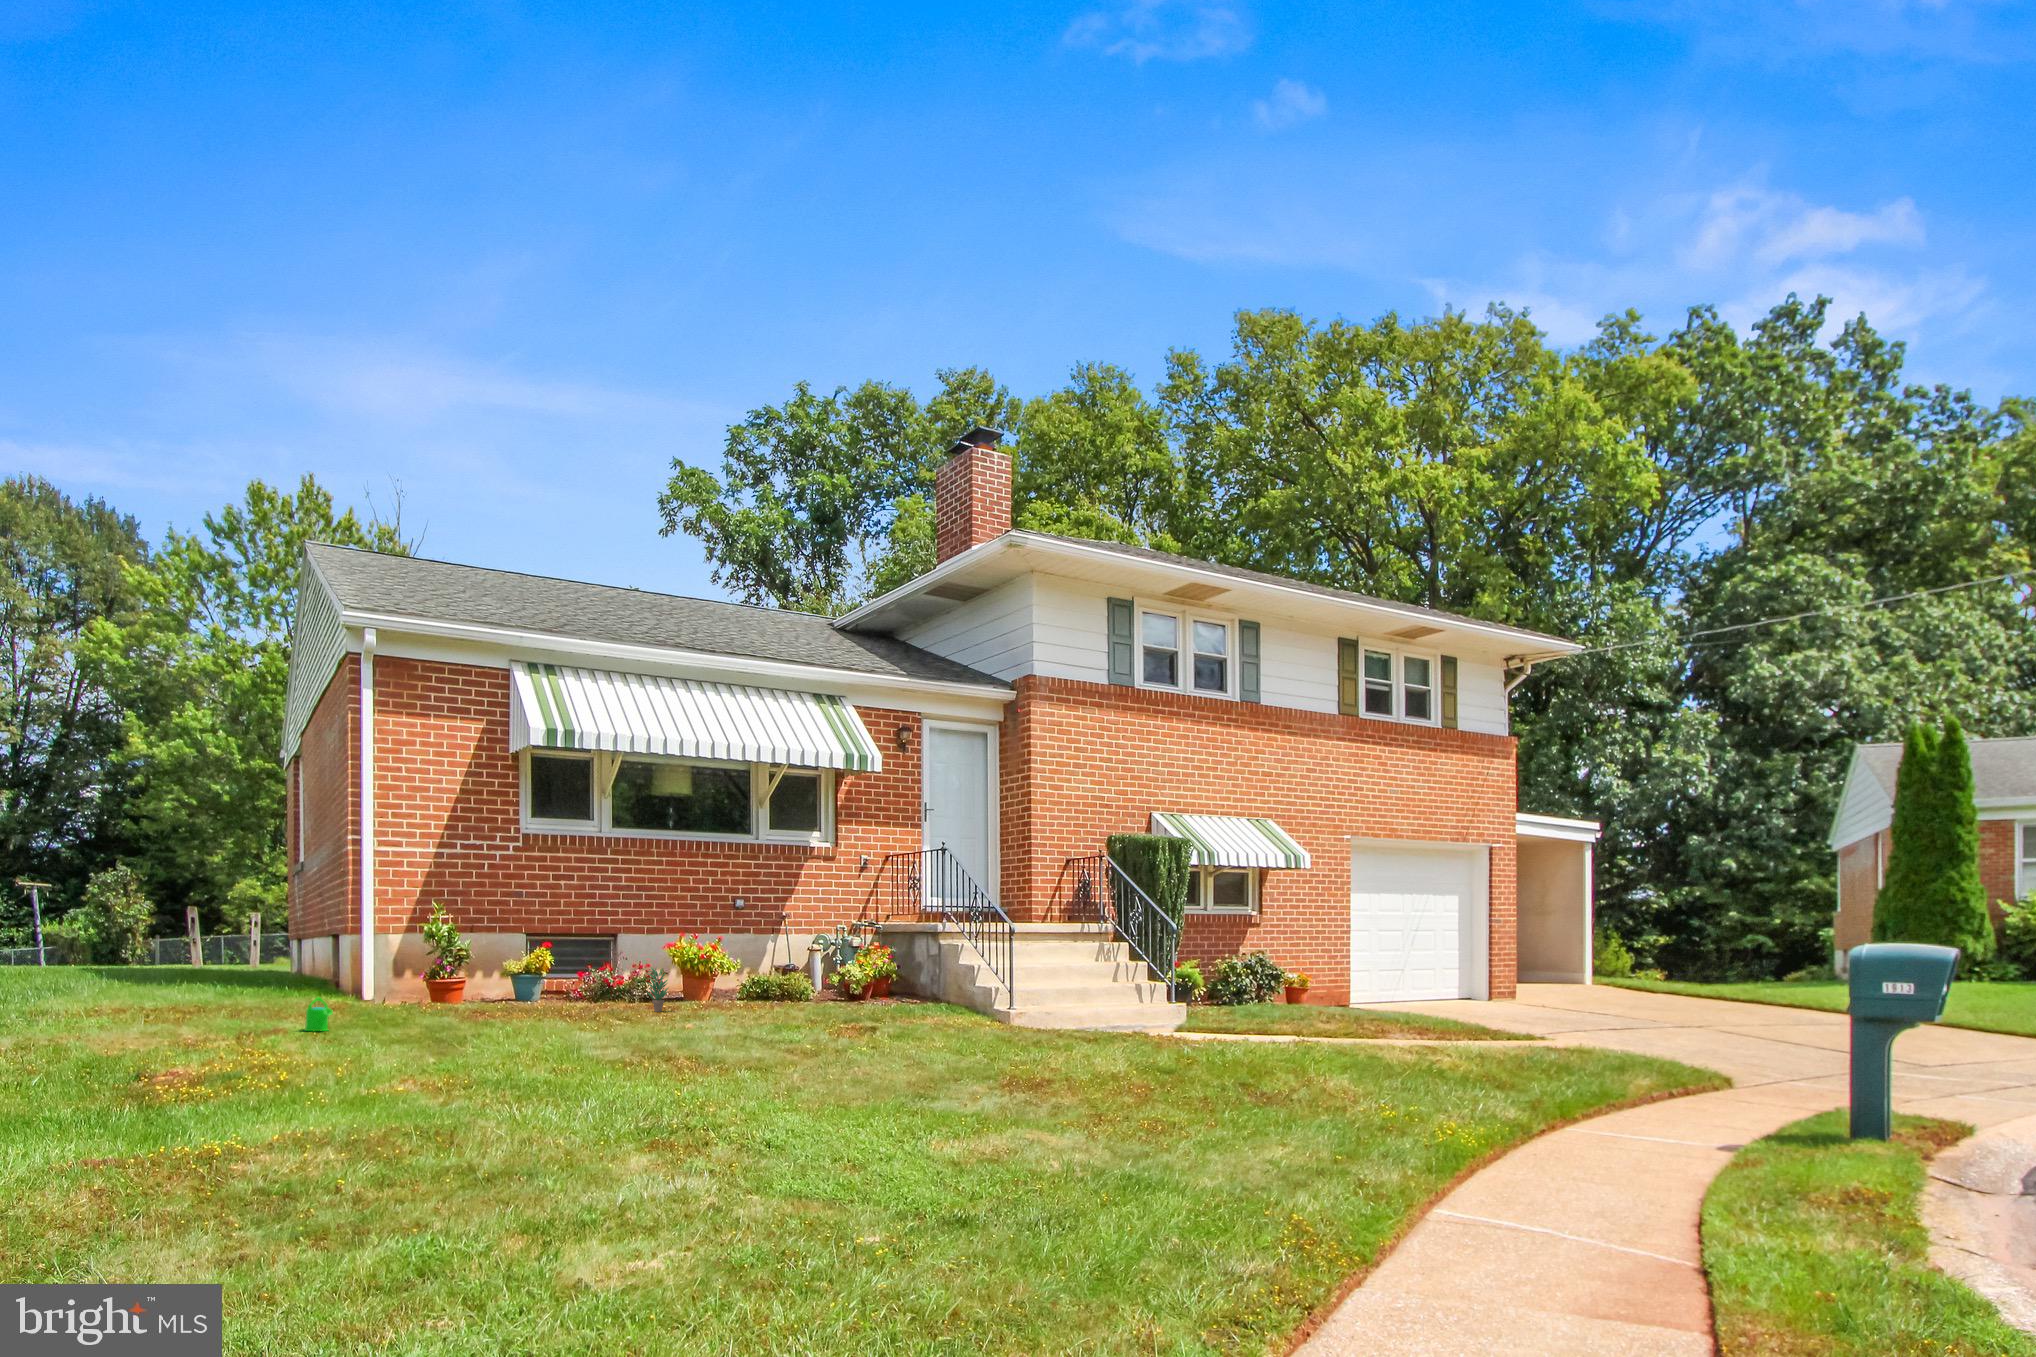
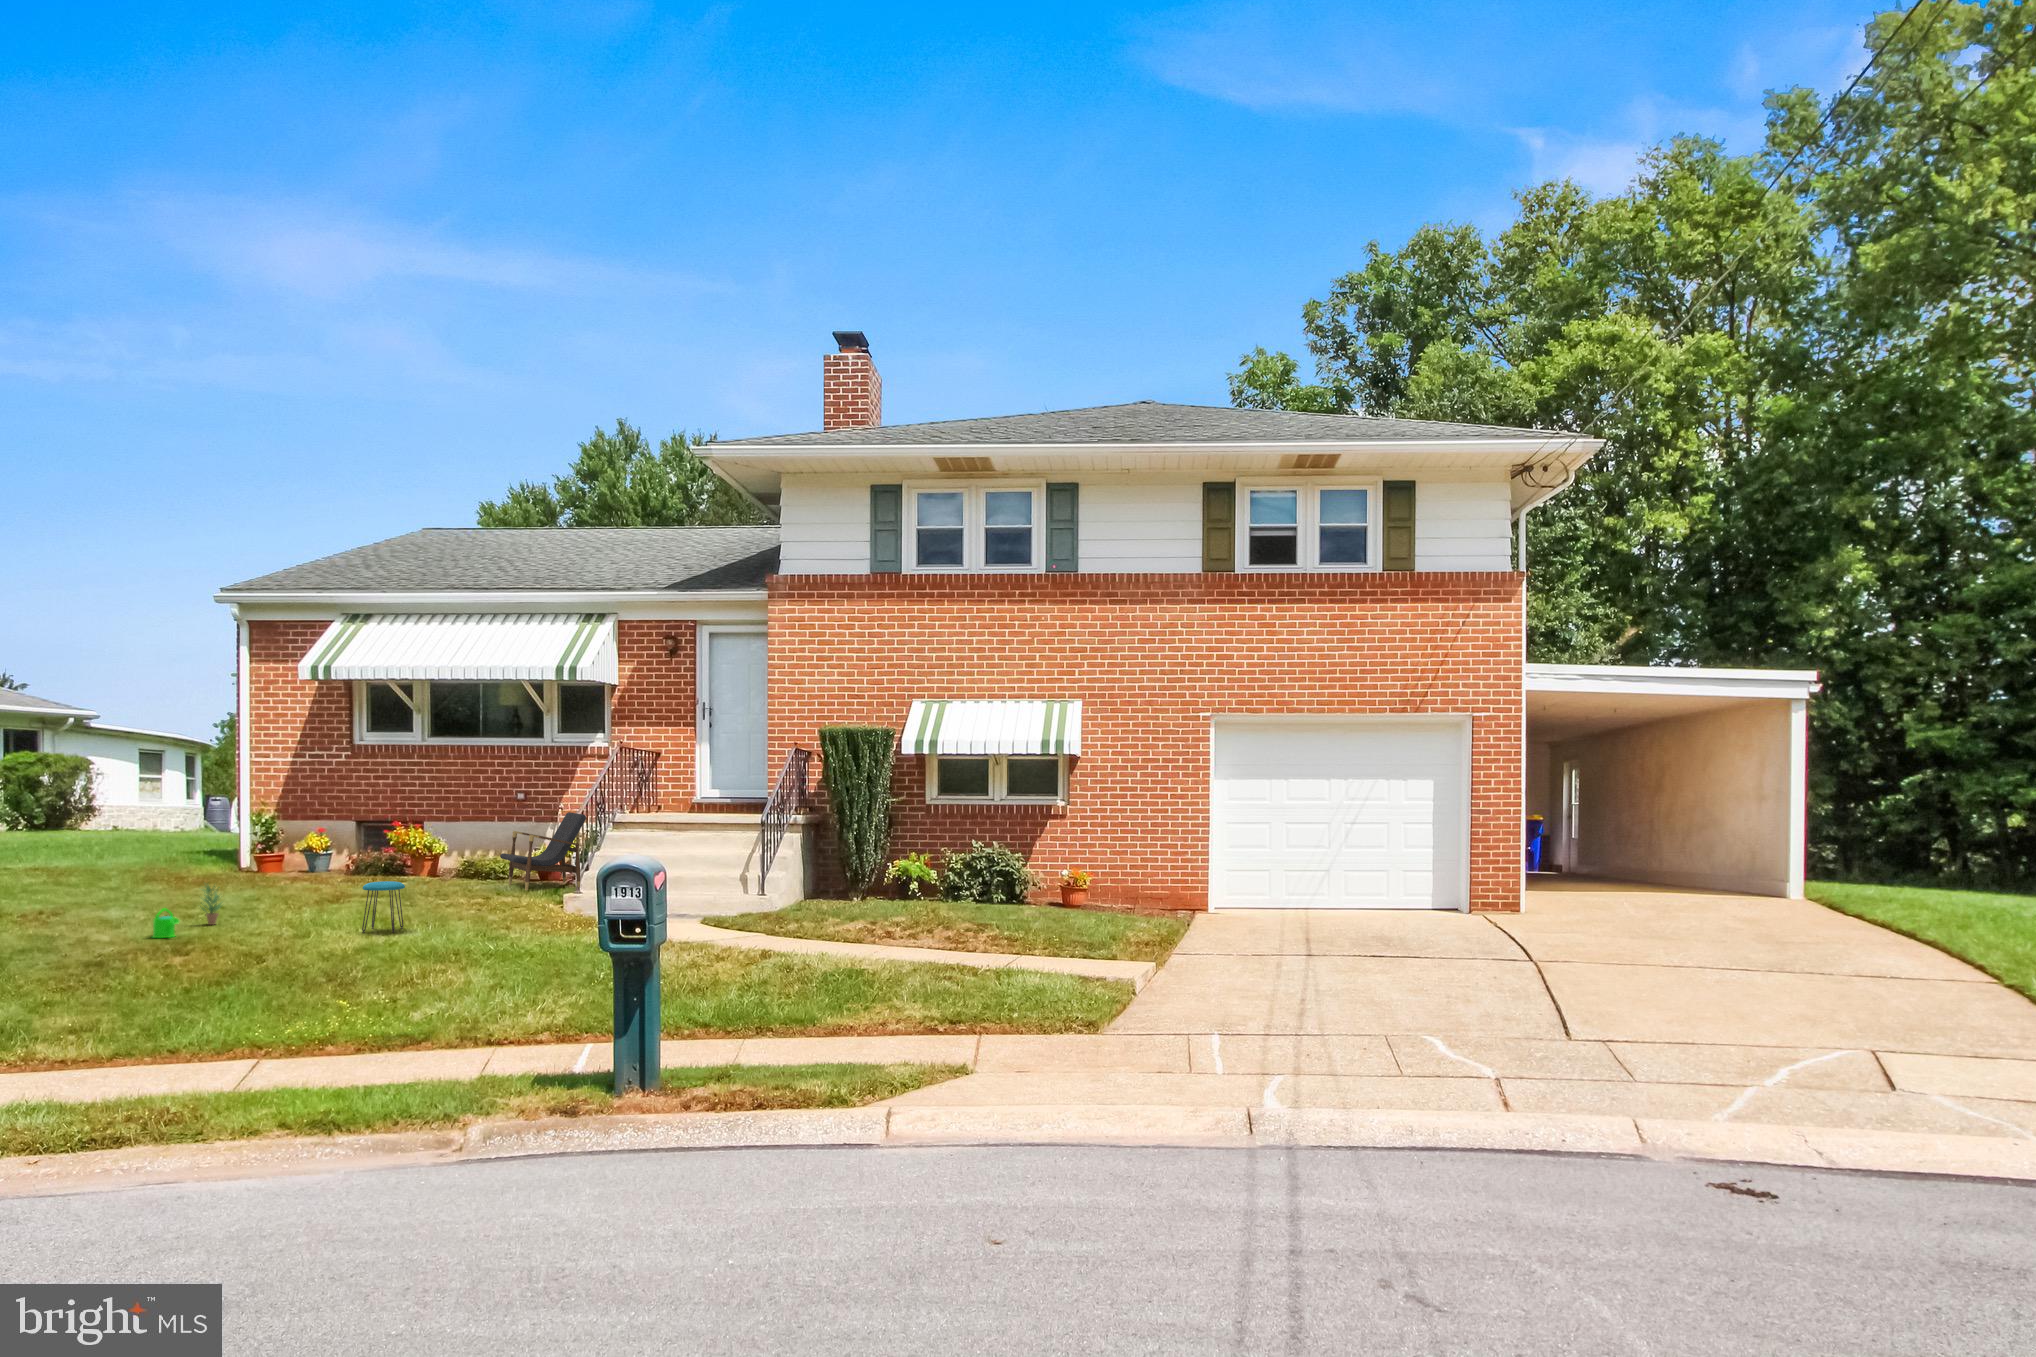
lounge chair: none [703,918,801,1007] -> present [500,812,586,890]
potted plant: present [647,967,668,1012] -> present [202,885,221,925]
stool: none [529,976,578,1034] -> present [362,881,405,933]

